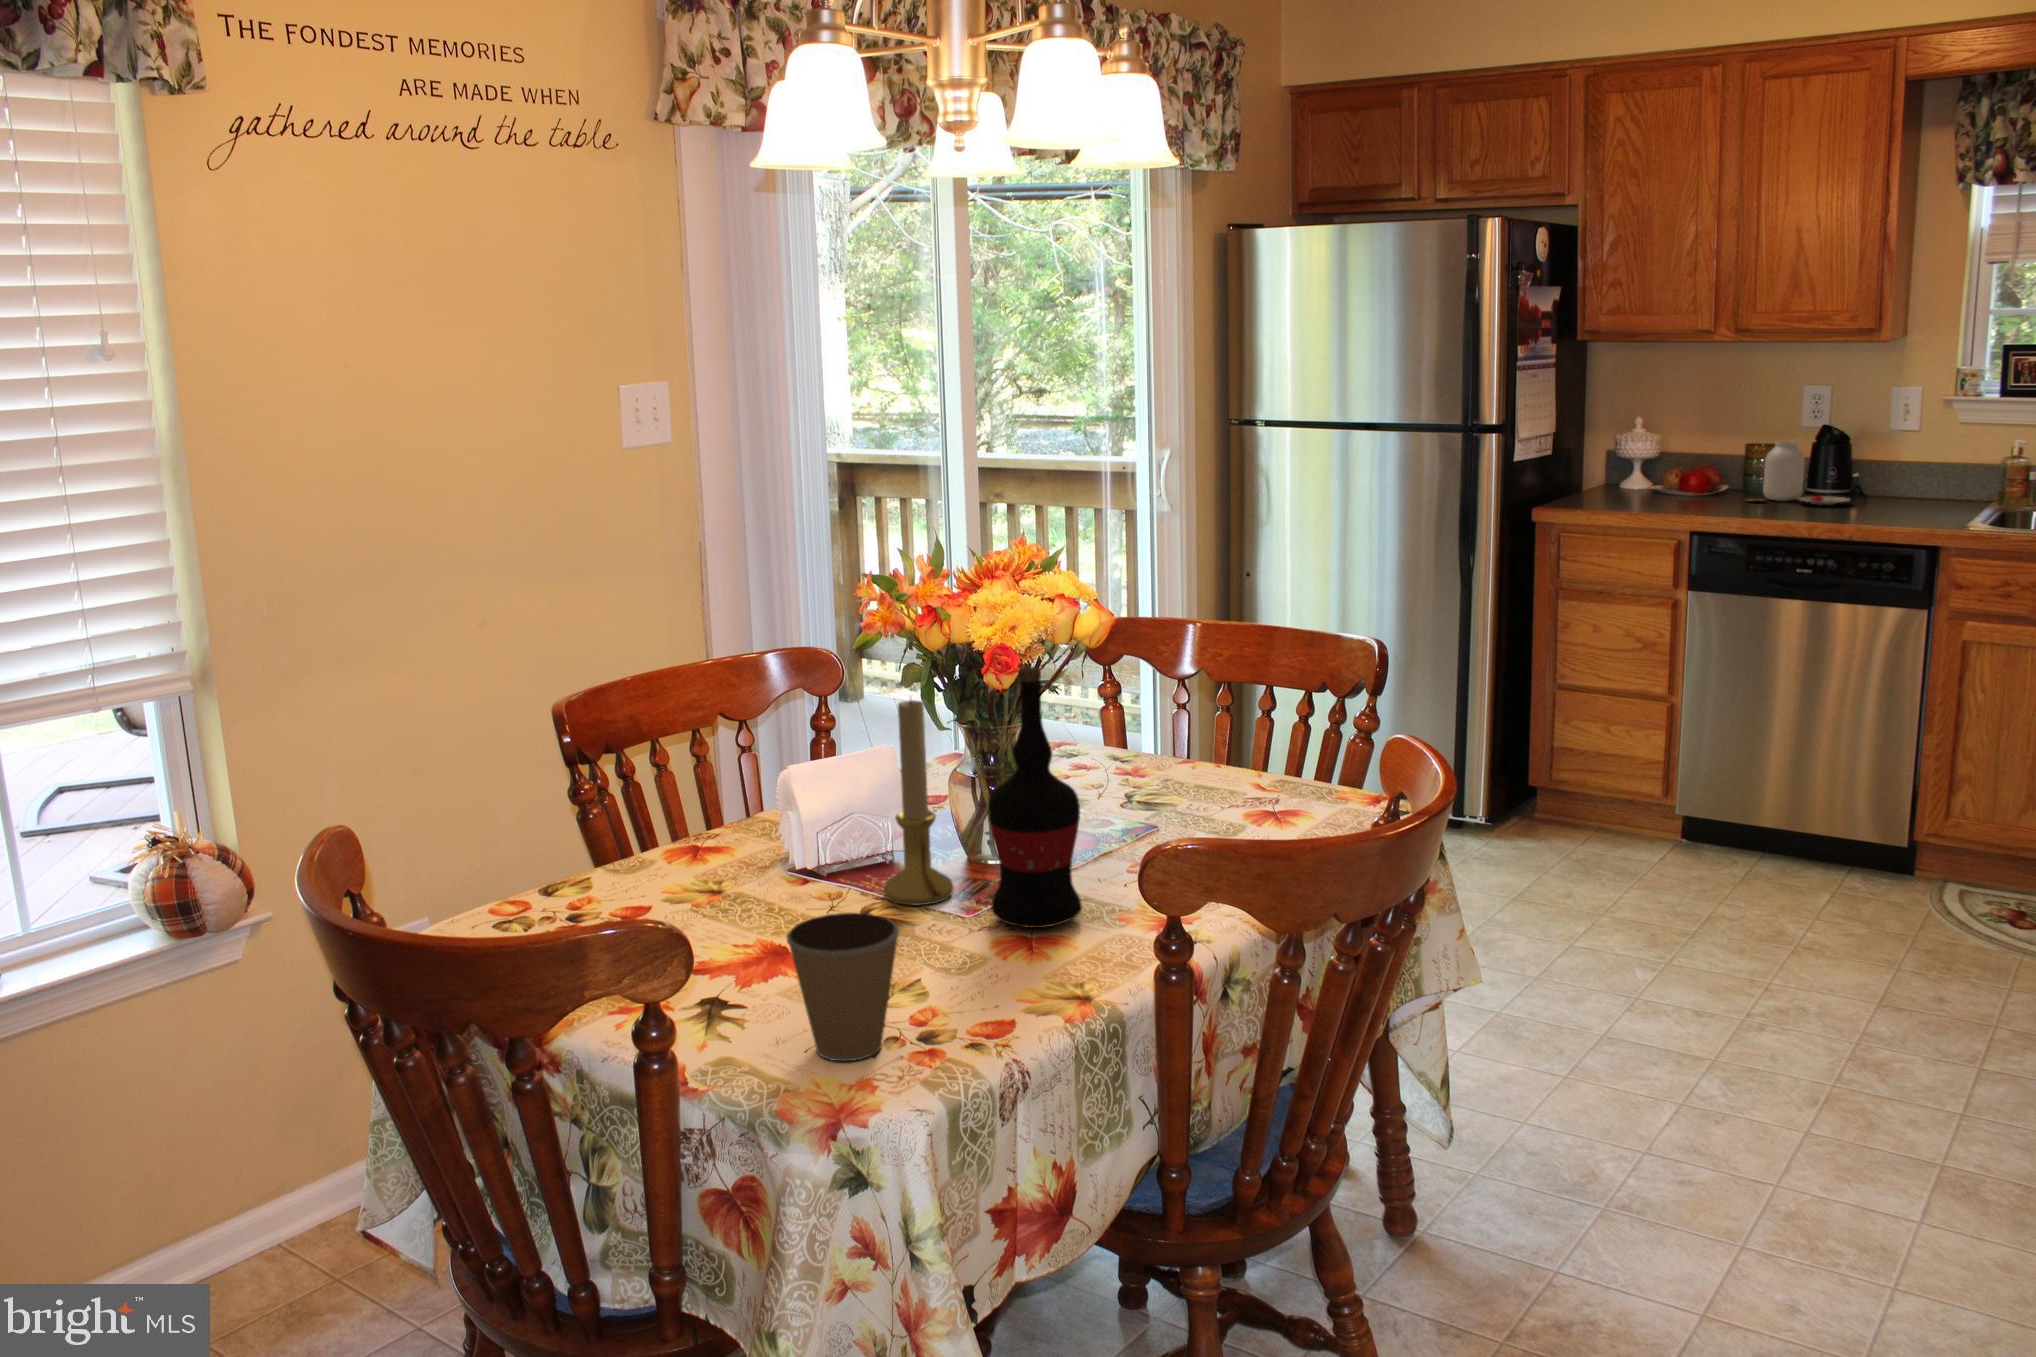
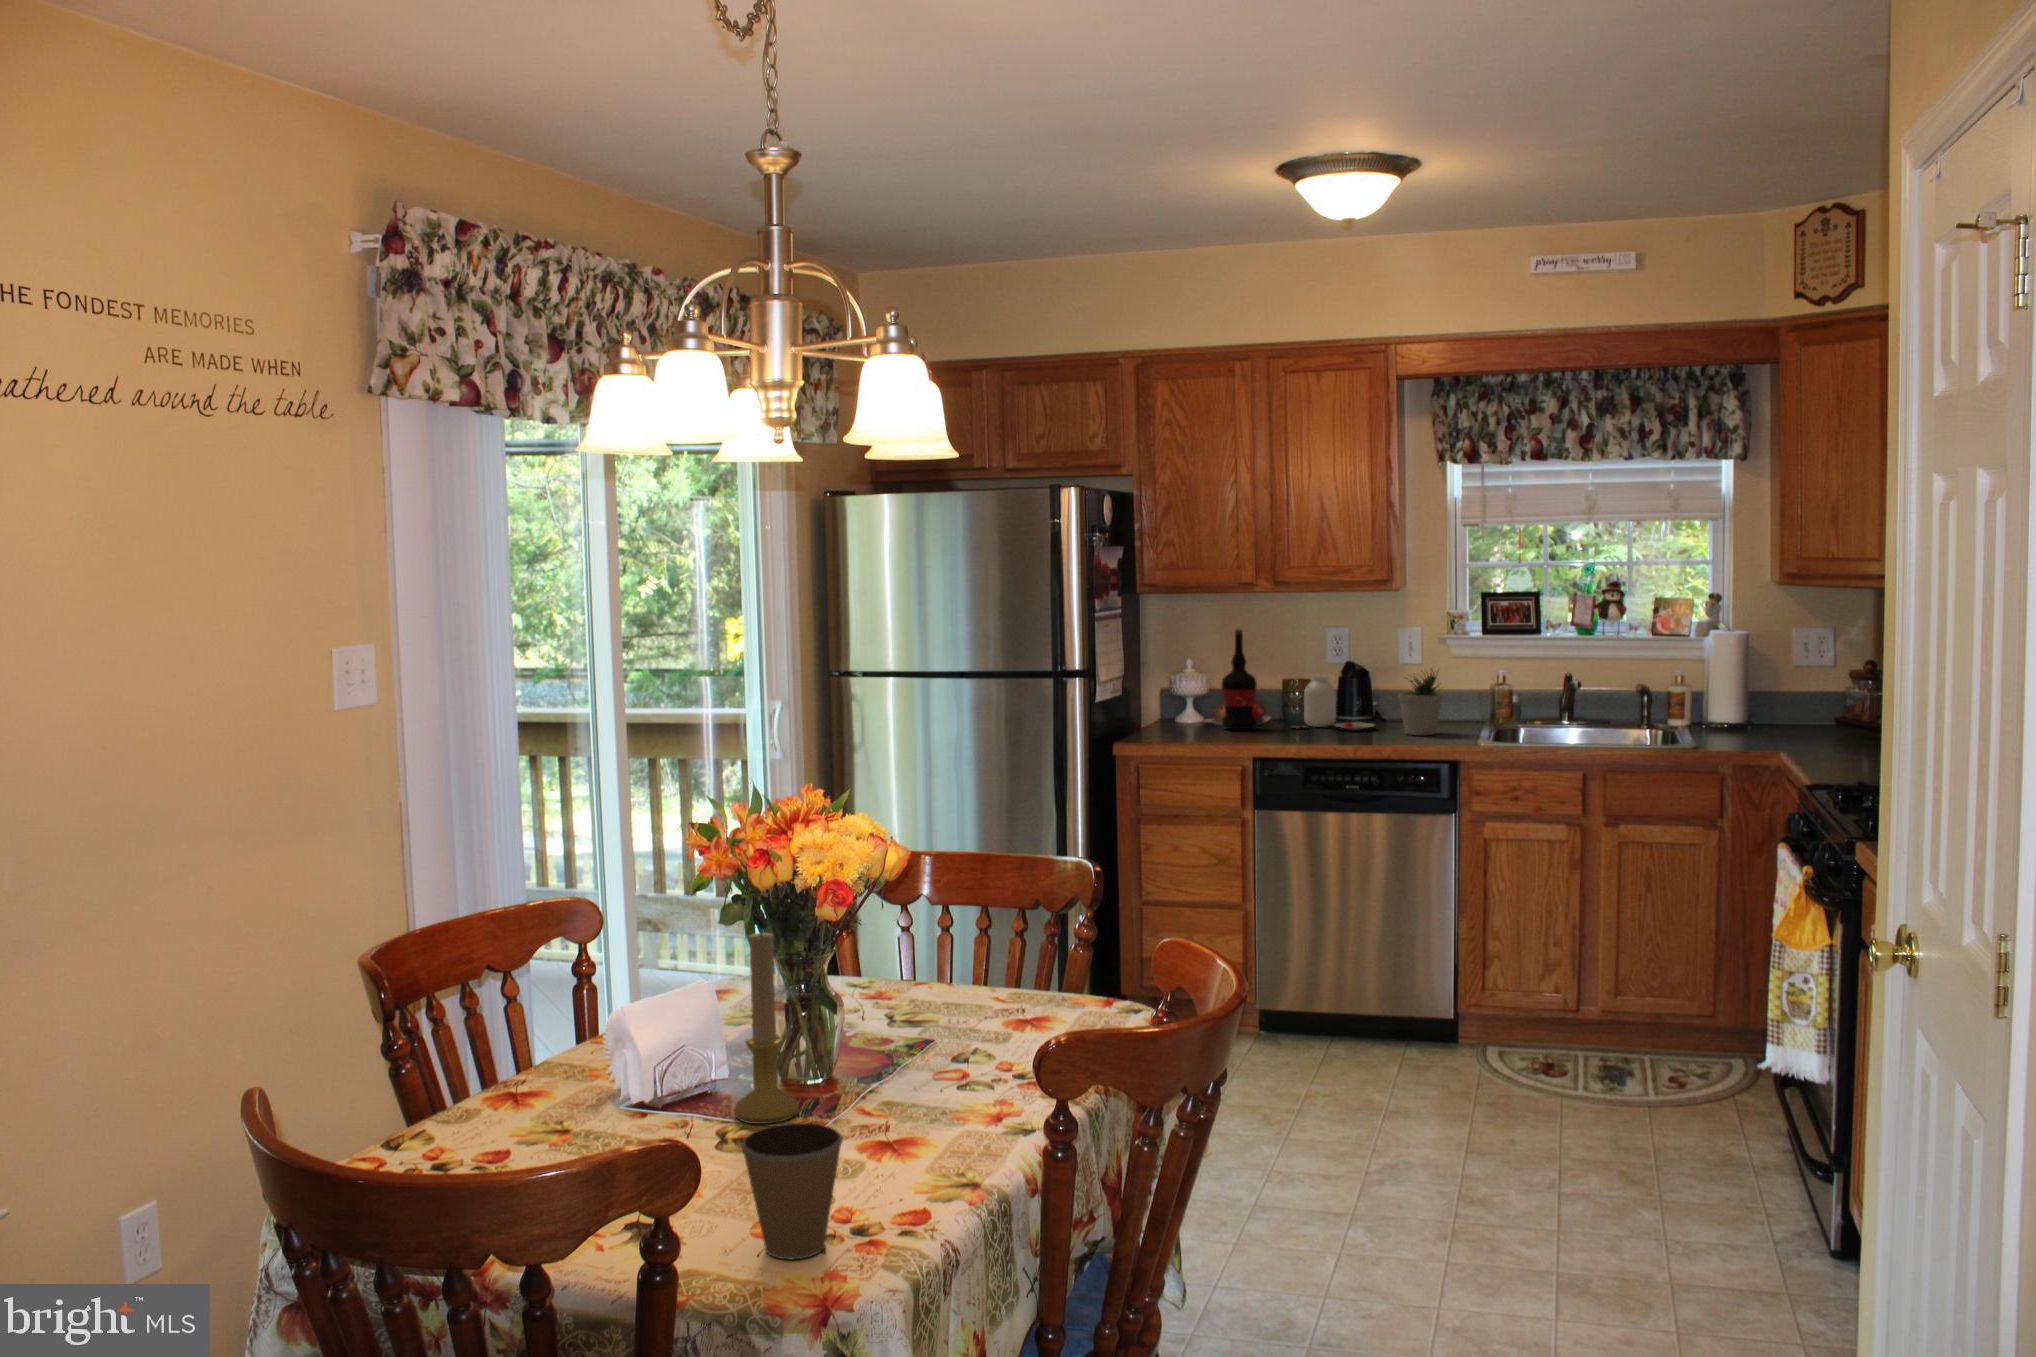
potted plant: none [1880,430,1940,513] -> present [1399,669,1443,735]
wine bottle: present [988,667,1082,928] -> present [1221,629,1257,729]

